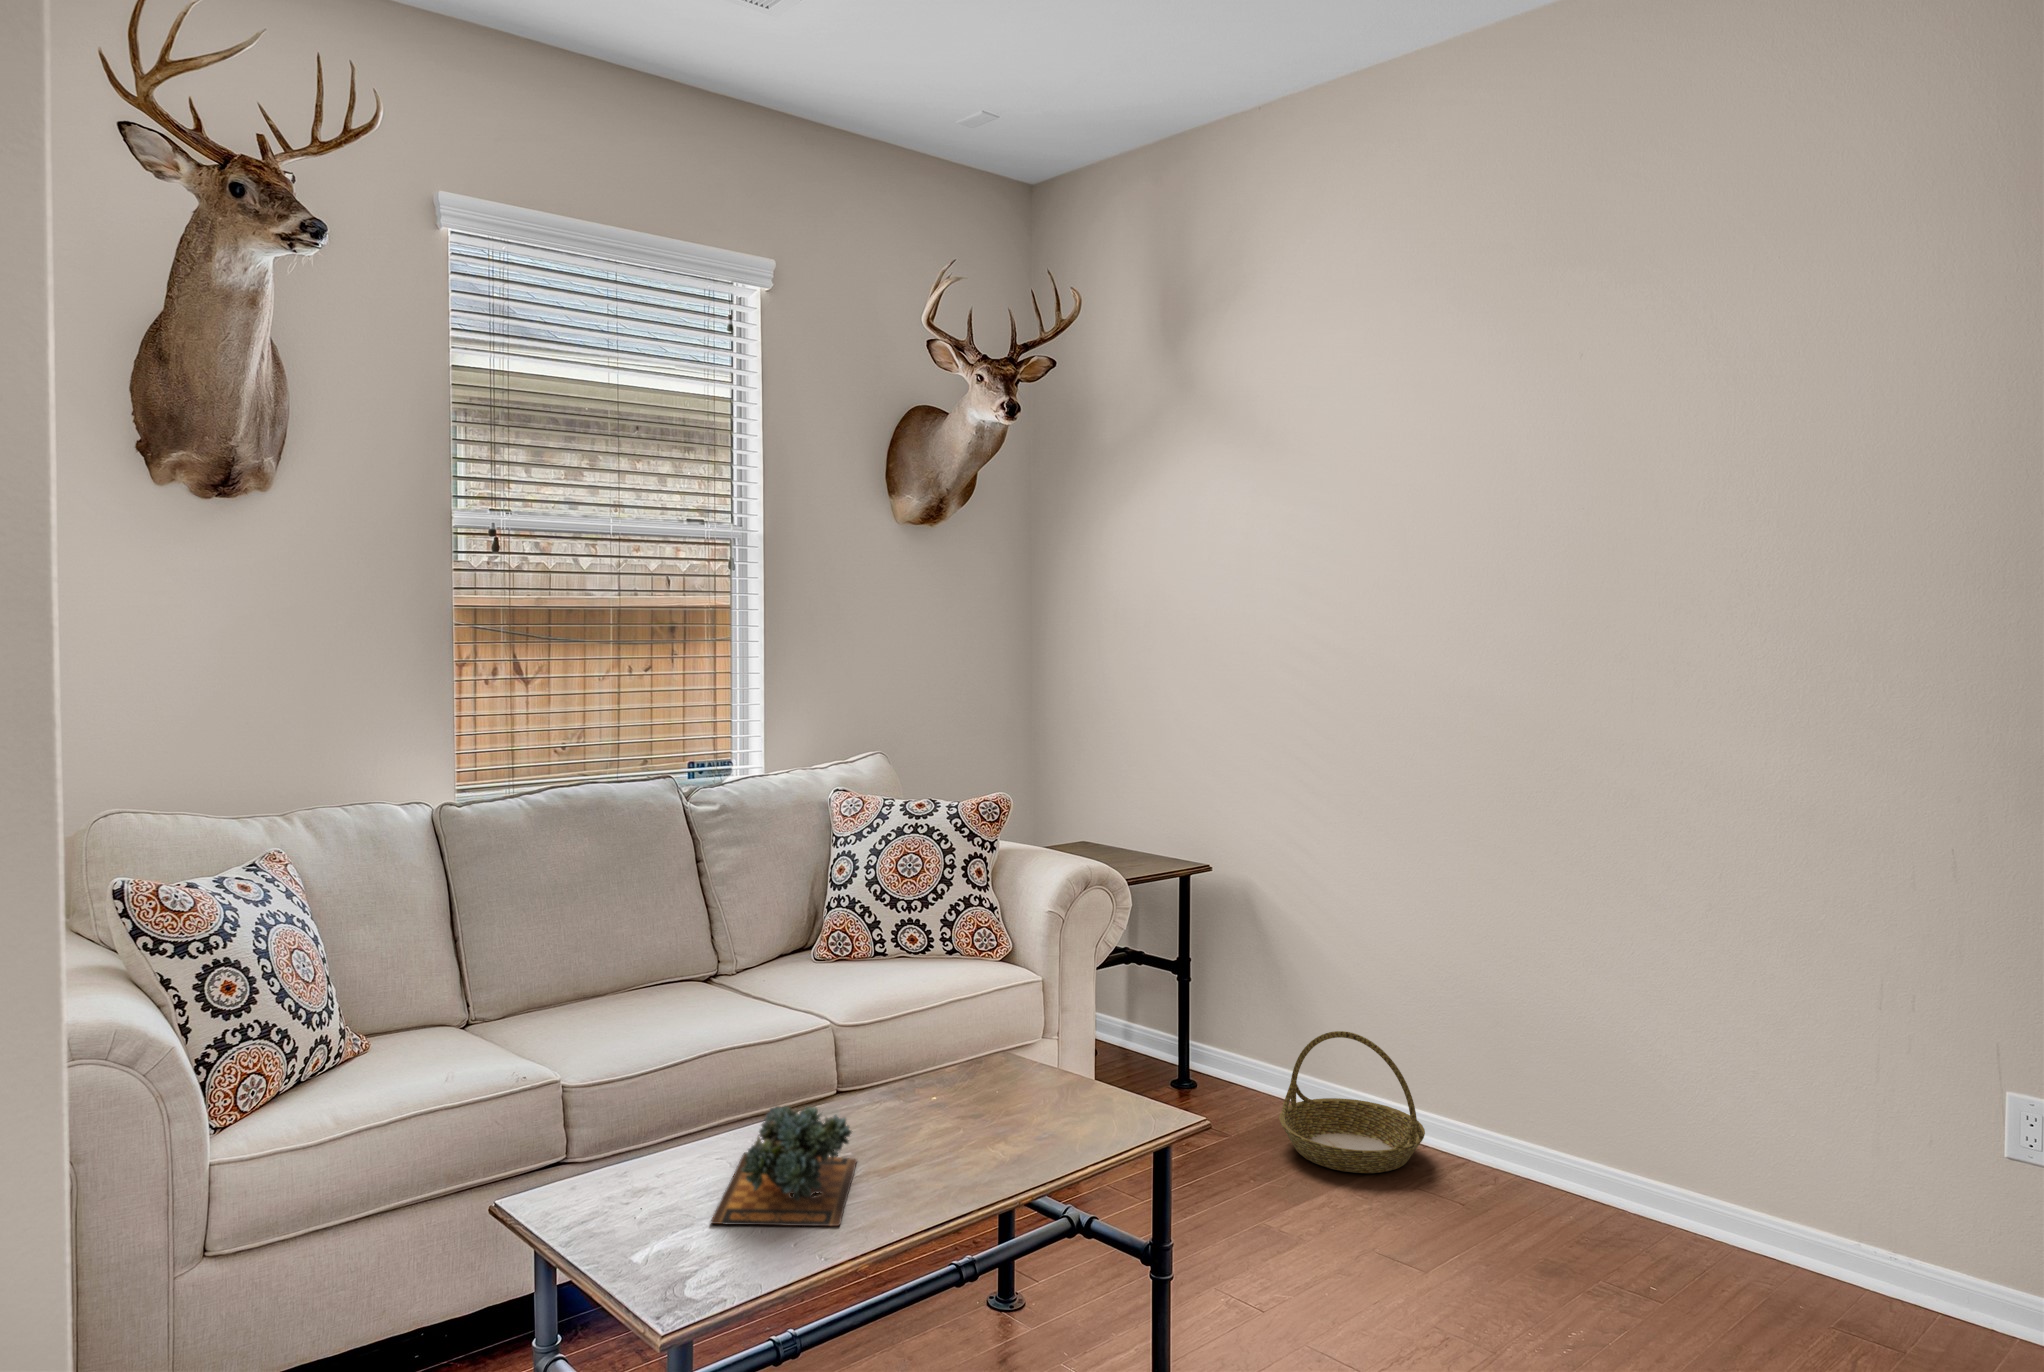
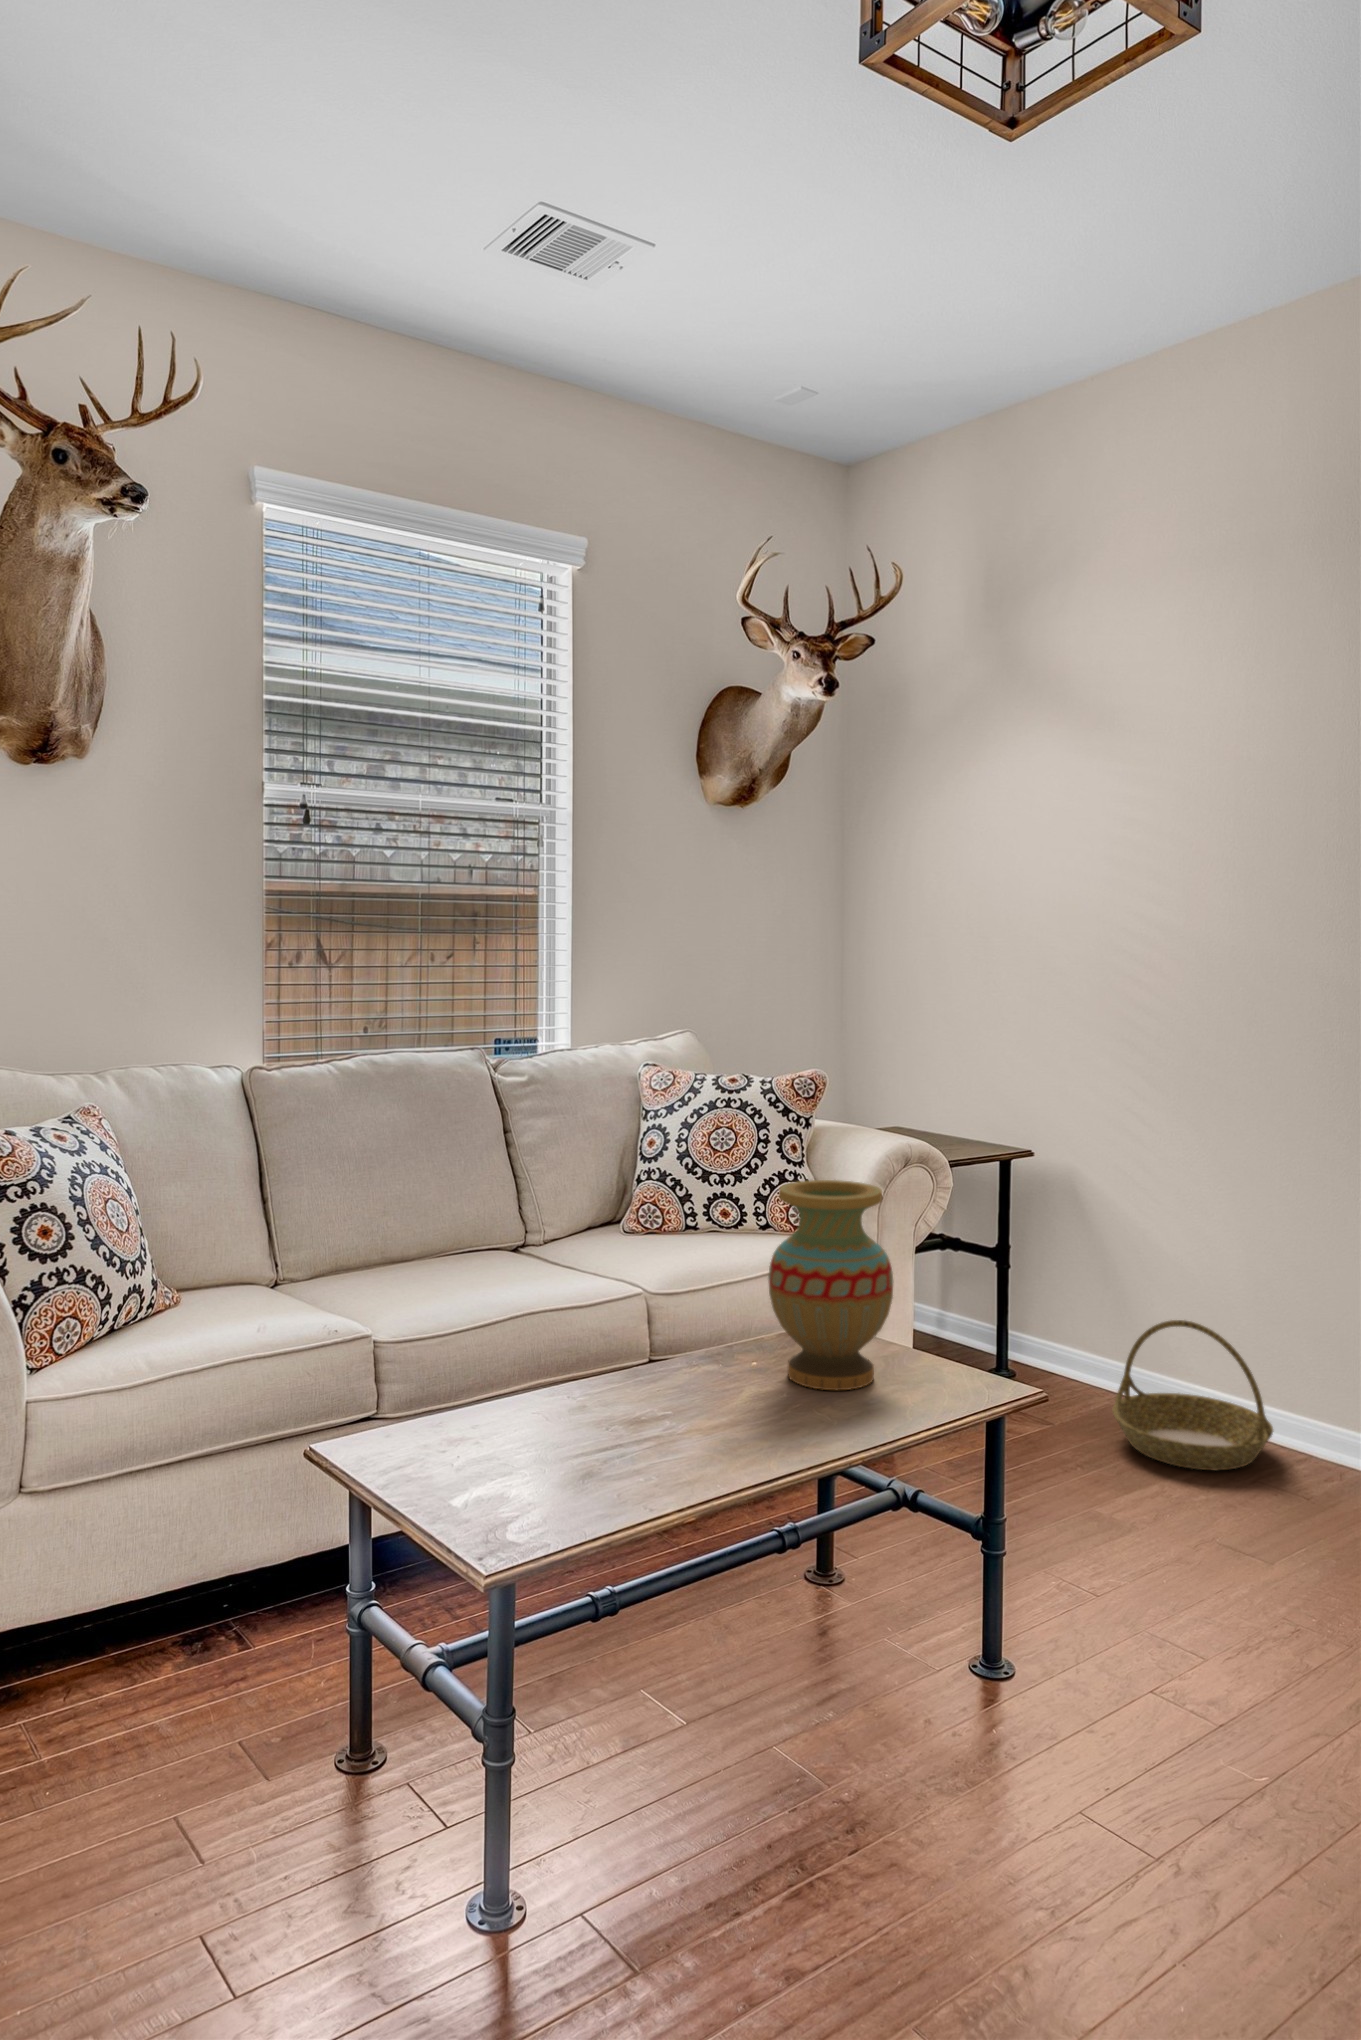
vase: none [953,924,1071,1127] -> present [768,1180,893,1390]
succulent plant: present [711,1105,857,1226] -> none [516,1353,669,1478]

